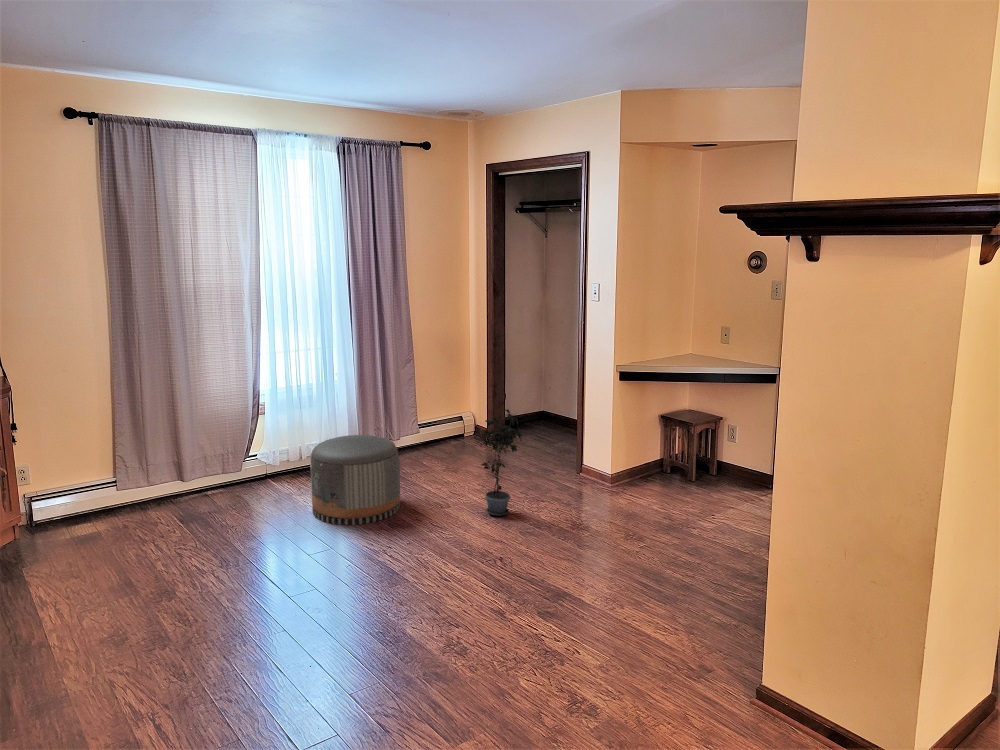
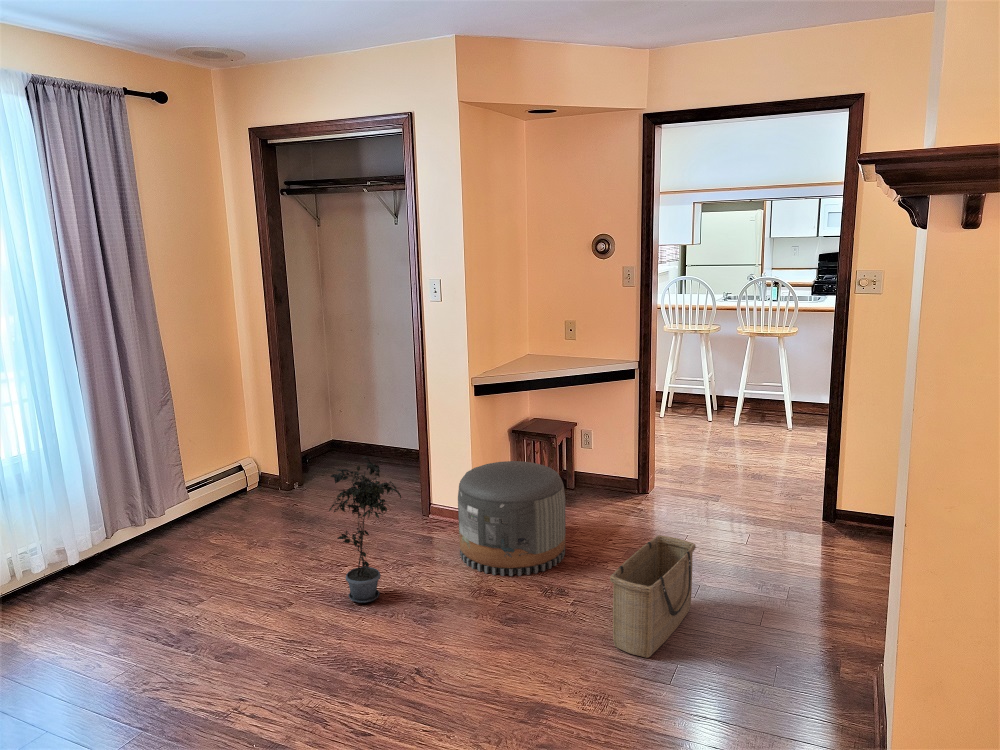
pouf: present [310,435,400,525] -> present [458,461,566,576]
basket: none [647,505,741,590] -> present [610,535,696,658]

